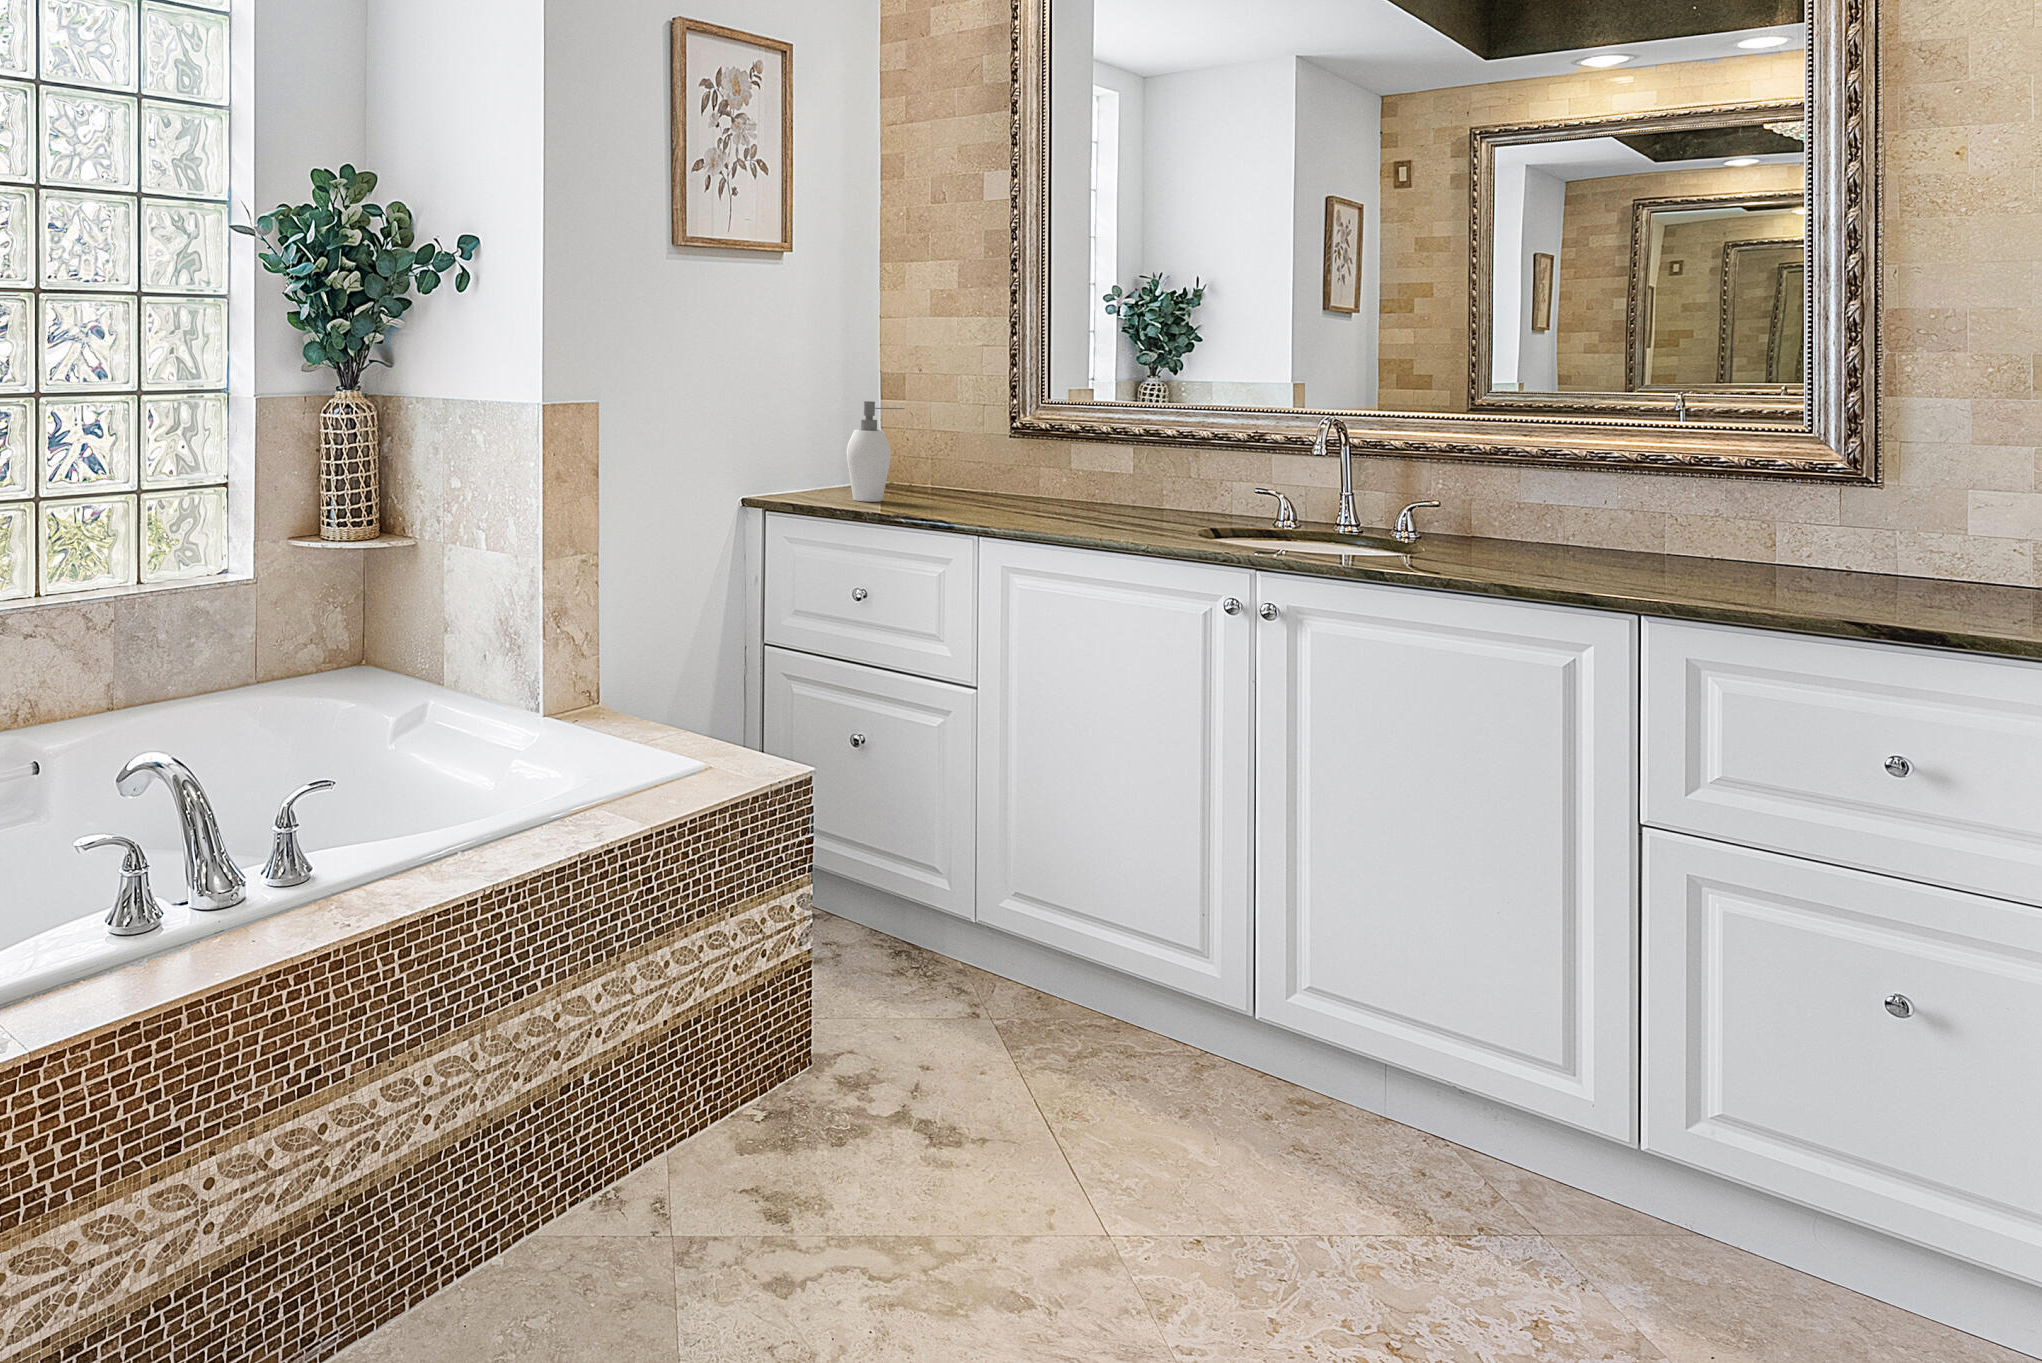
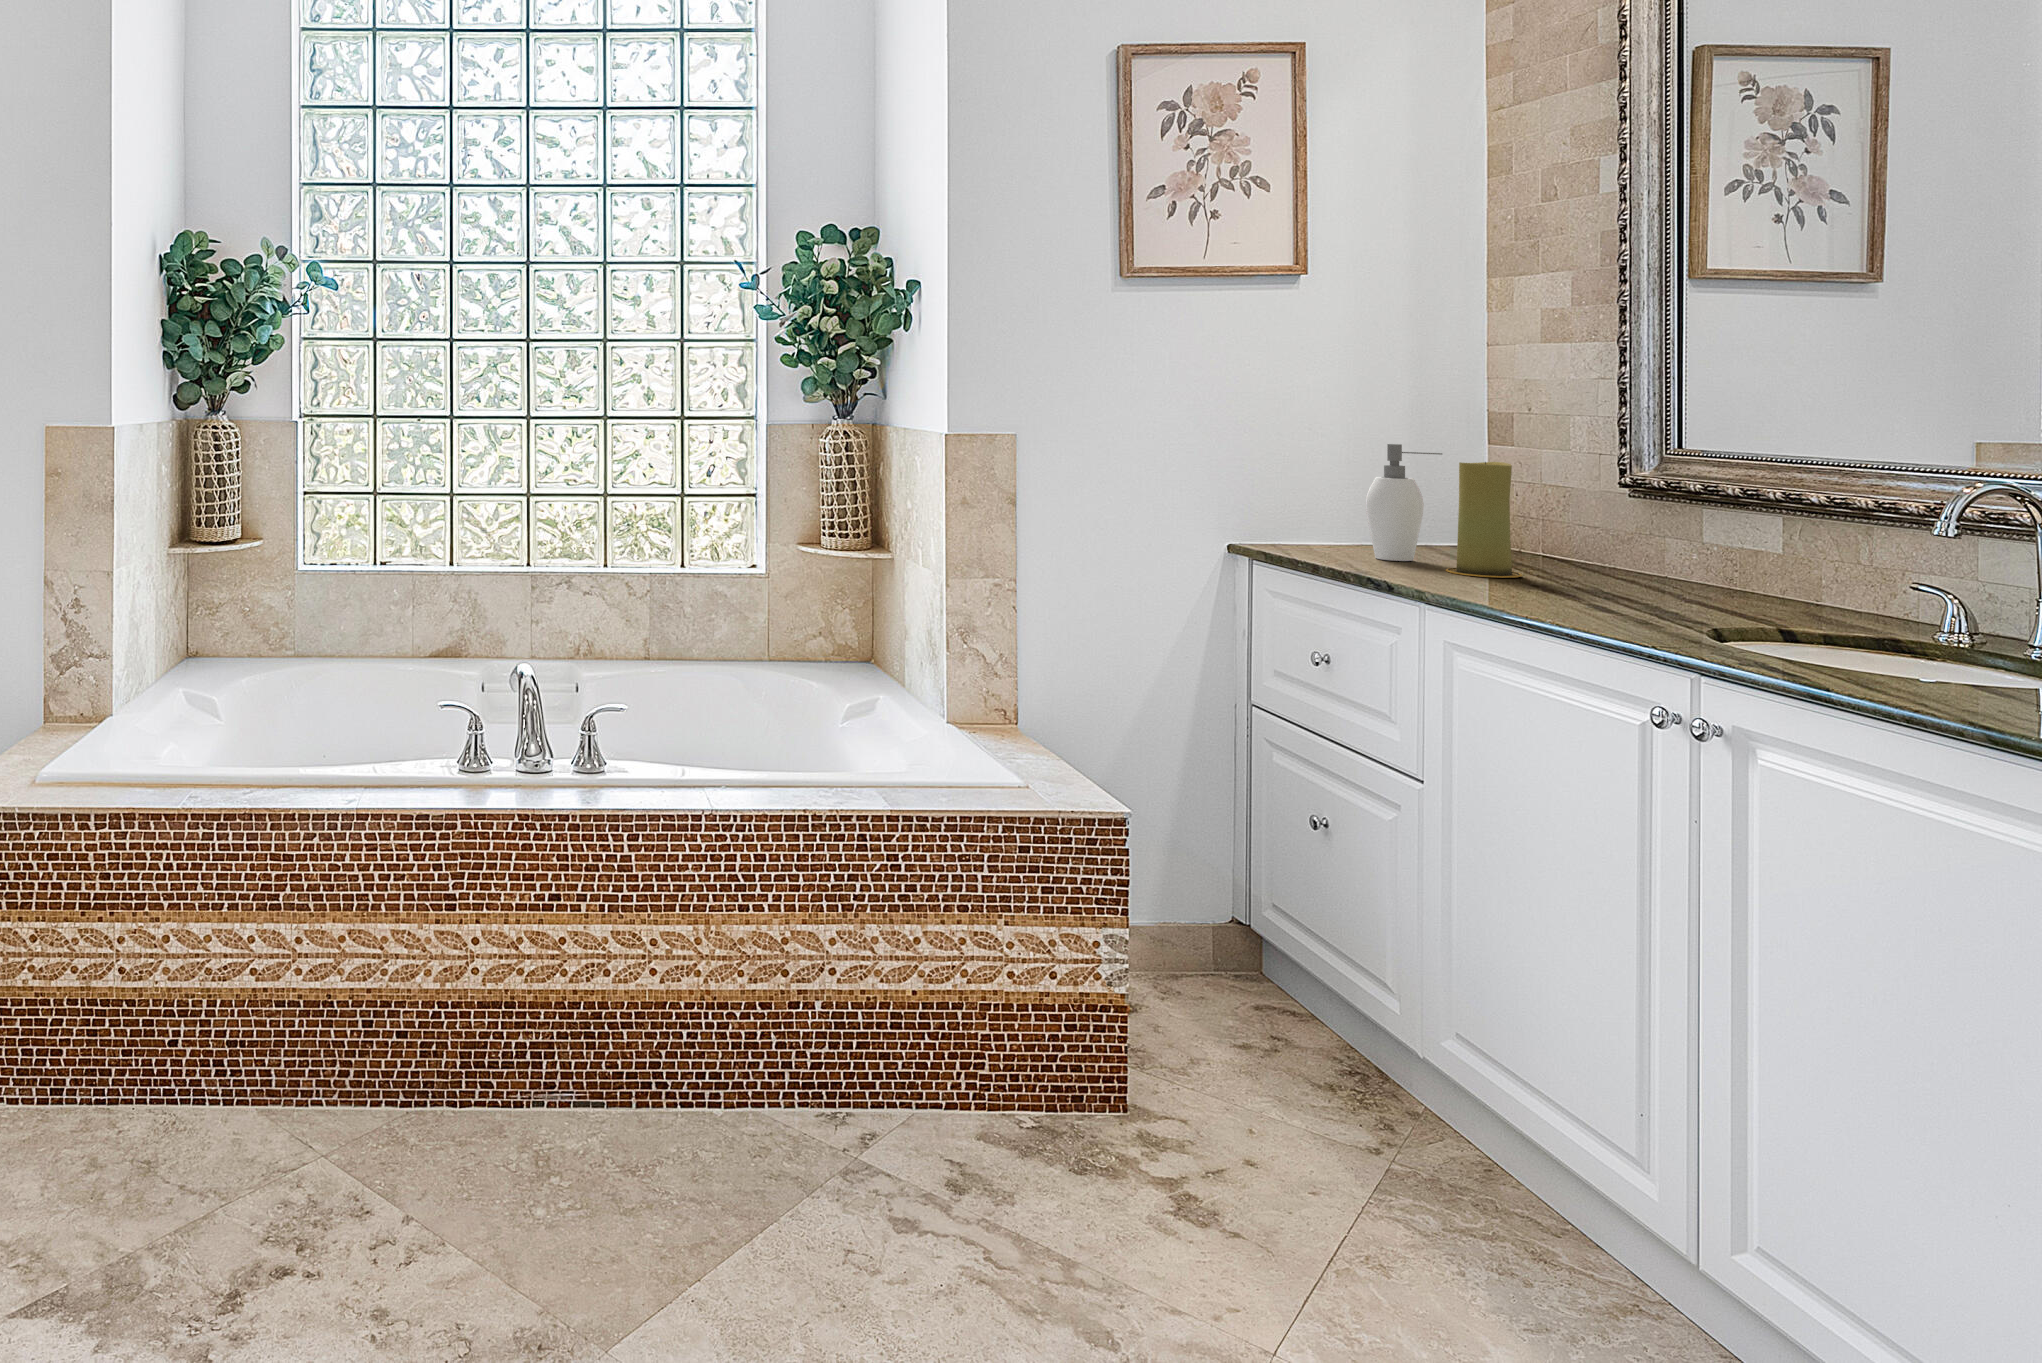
candle: none [925,414,980,511] -> present [1446,462,1522,578]

